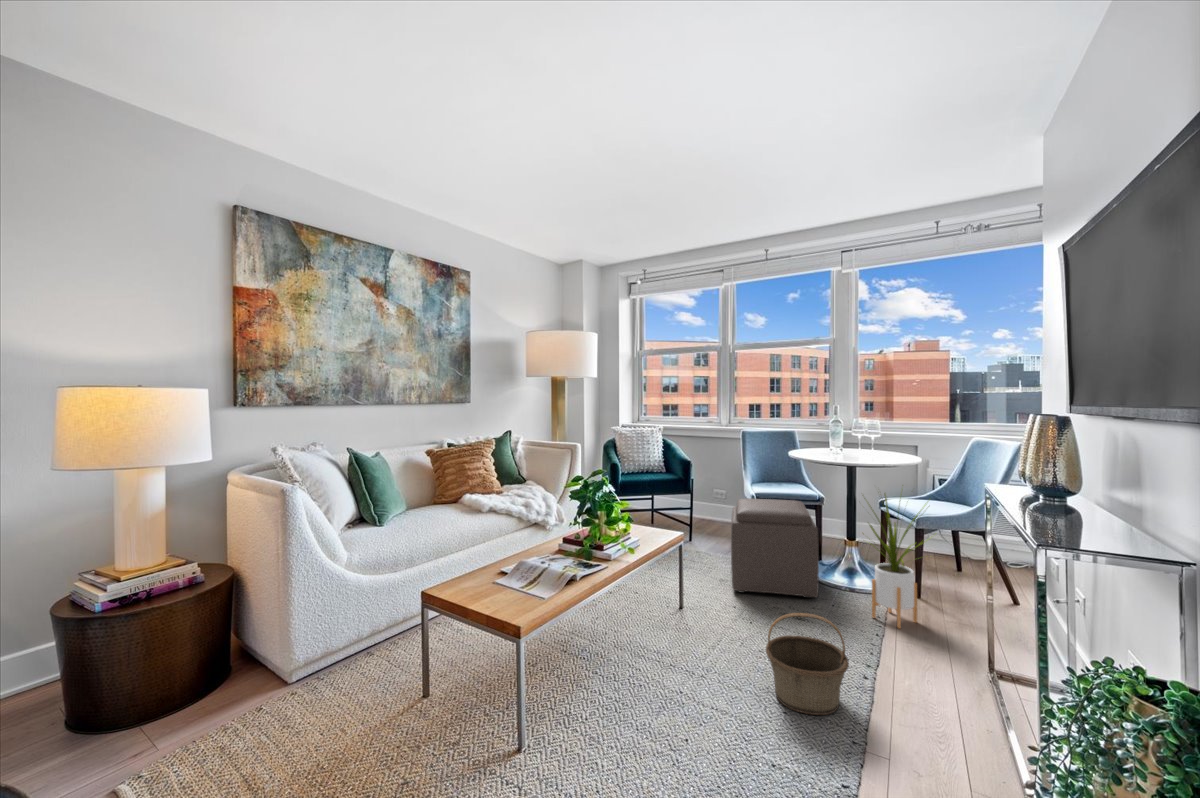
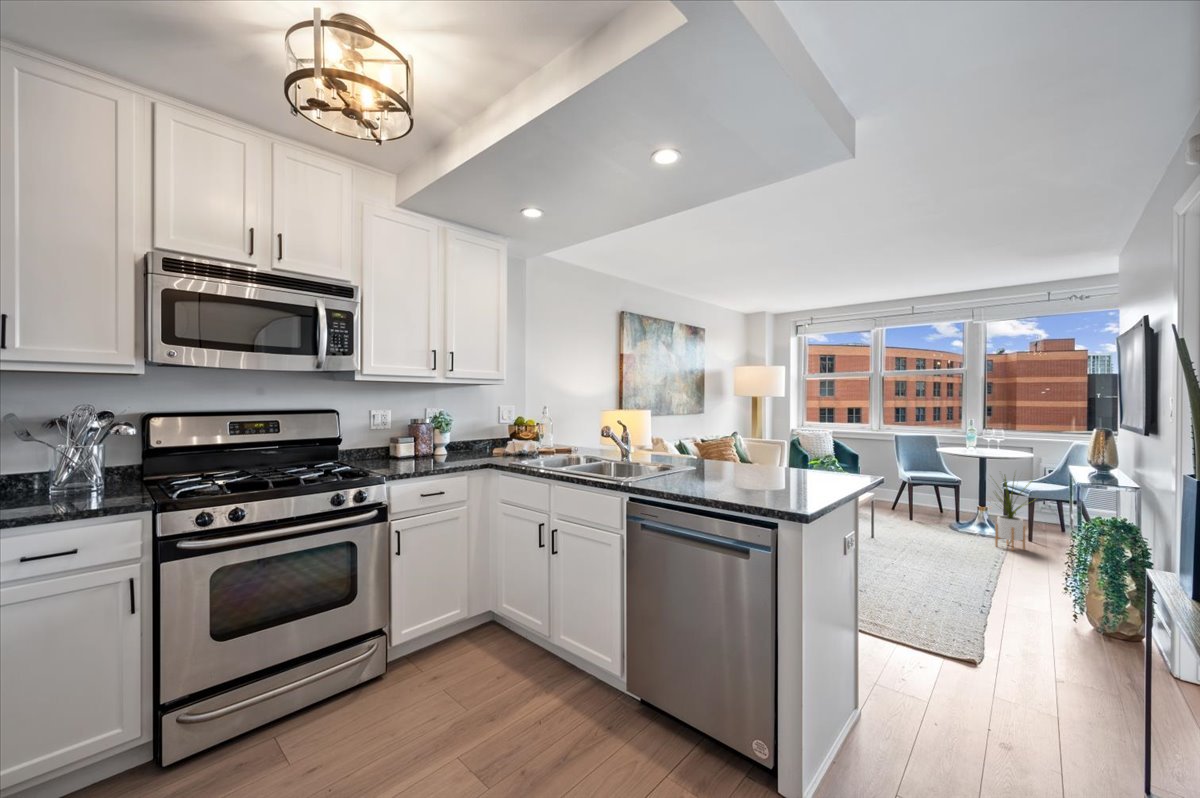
ottoman: present [731,498,819,598] -> none [897,478,960,537]
basket: present [766,613,849,715] -> none [934,527,981,574]

